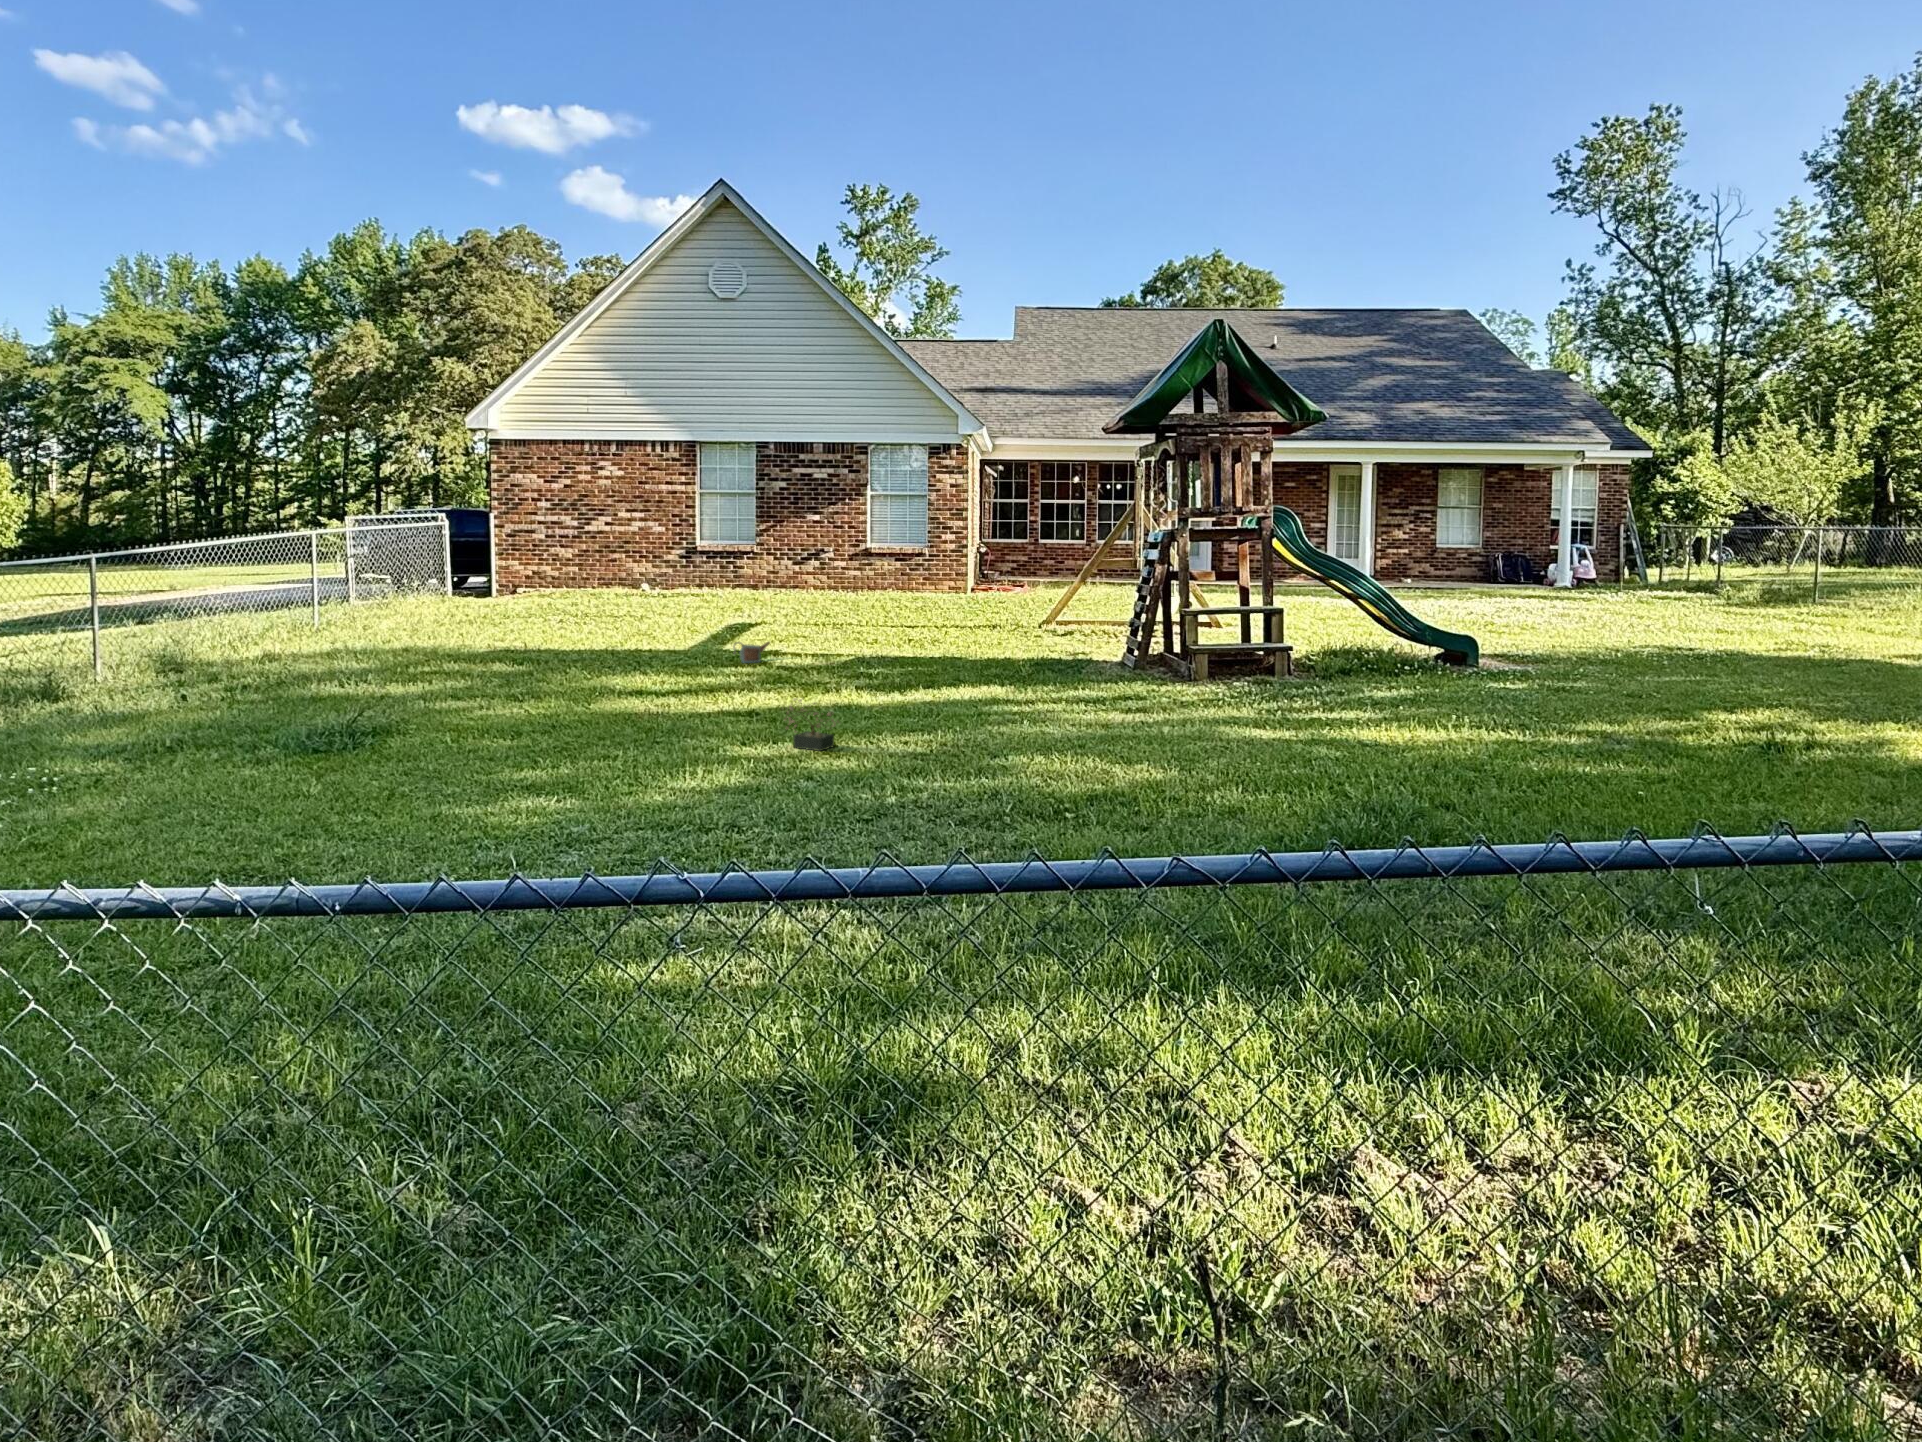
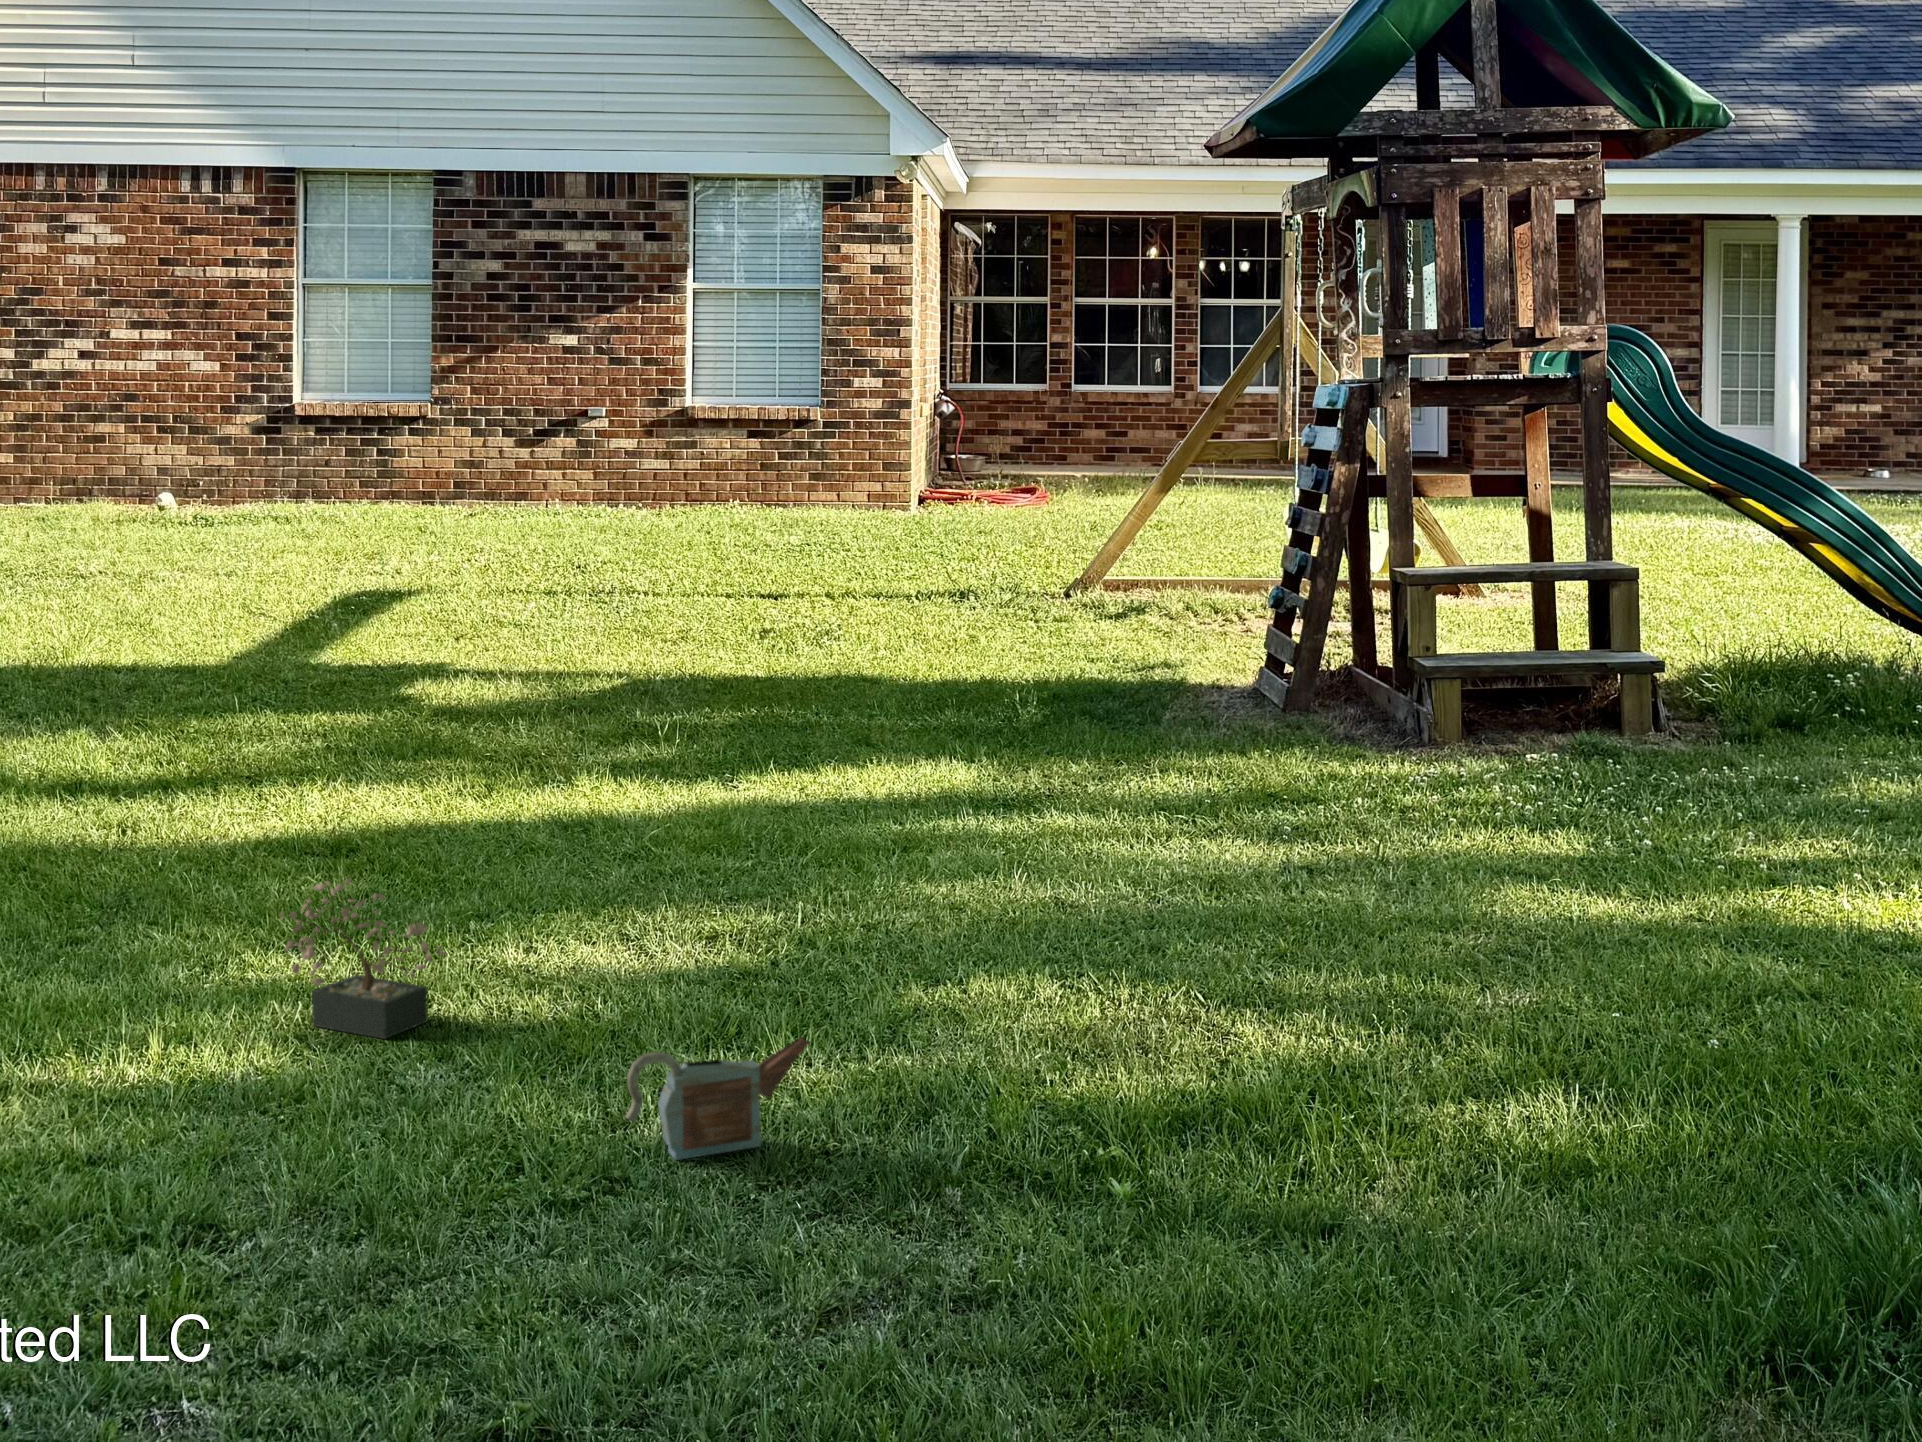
watering can: present [733,642,770,663] -> present [626,1037,809,1160]

